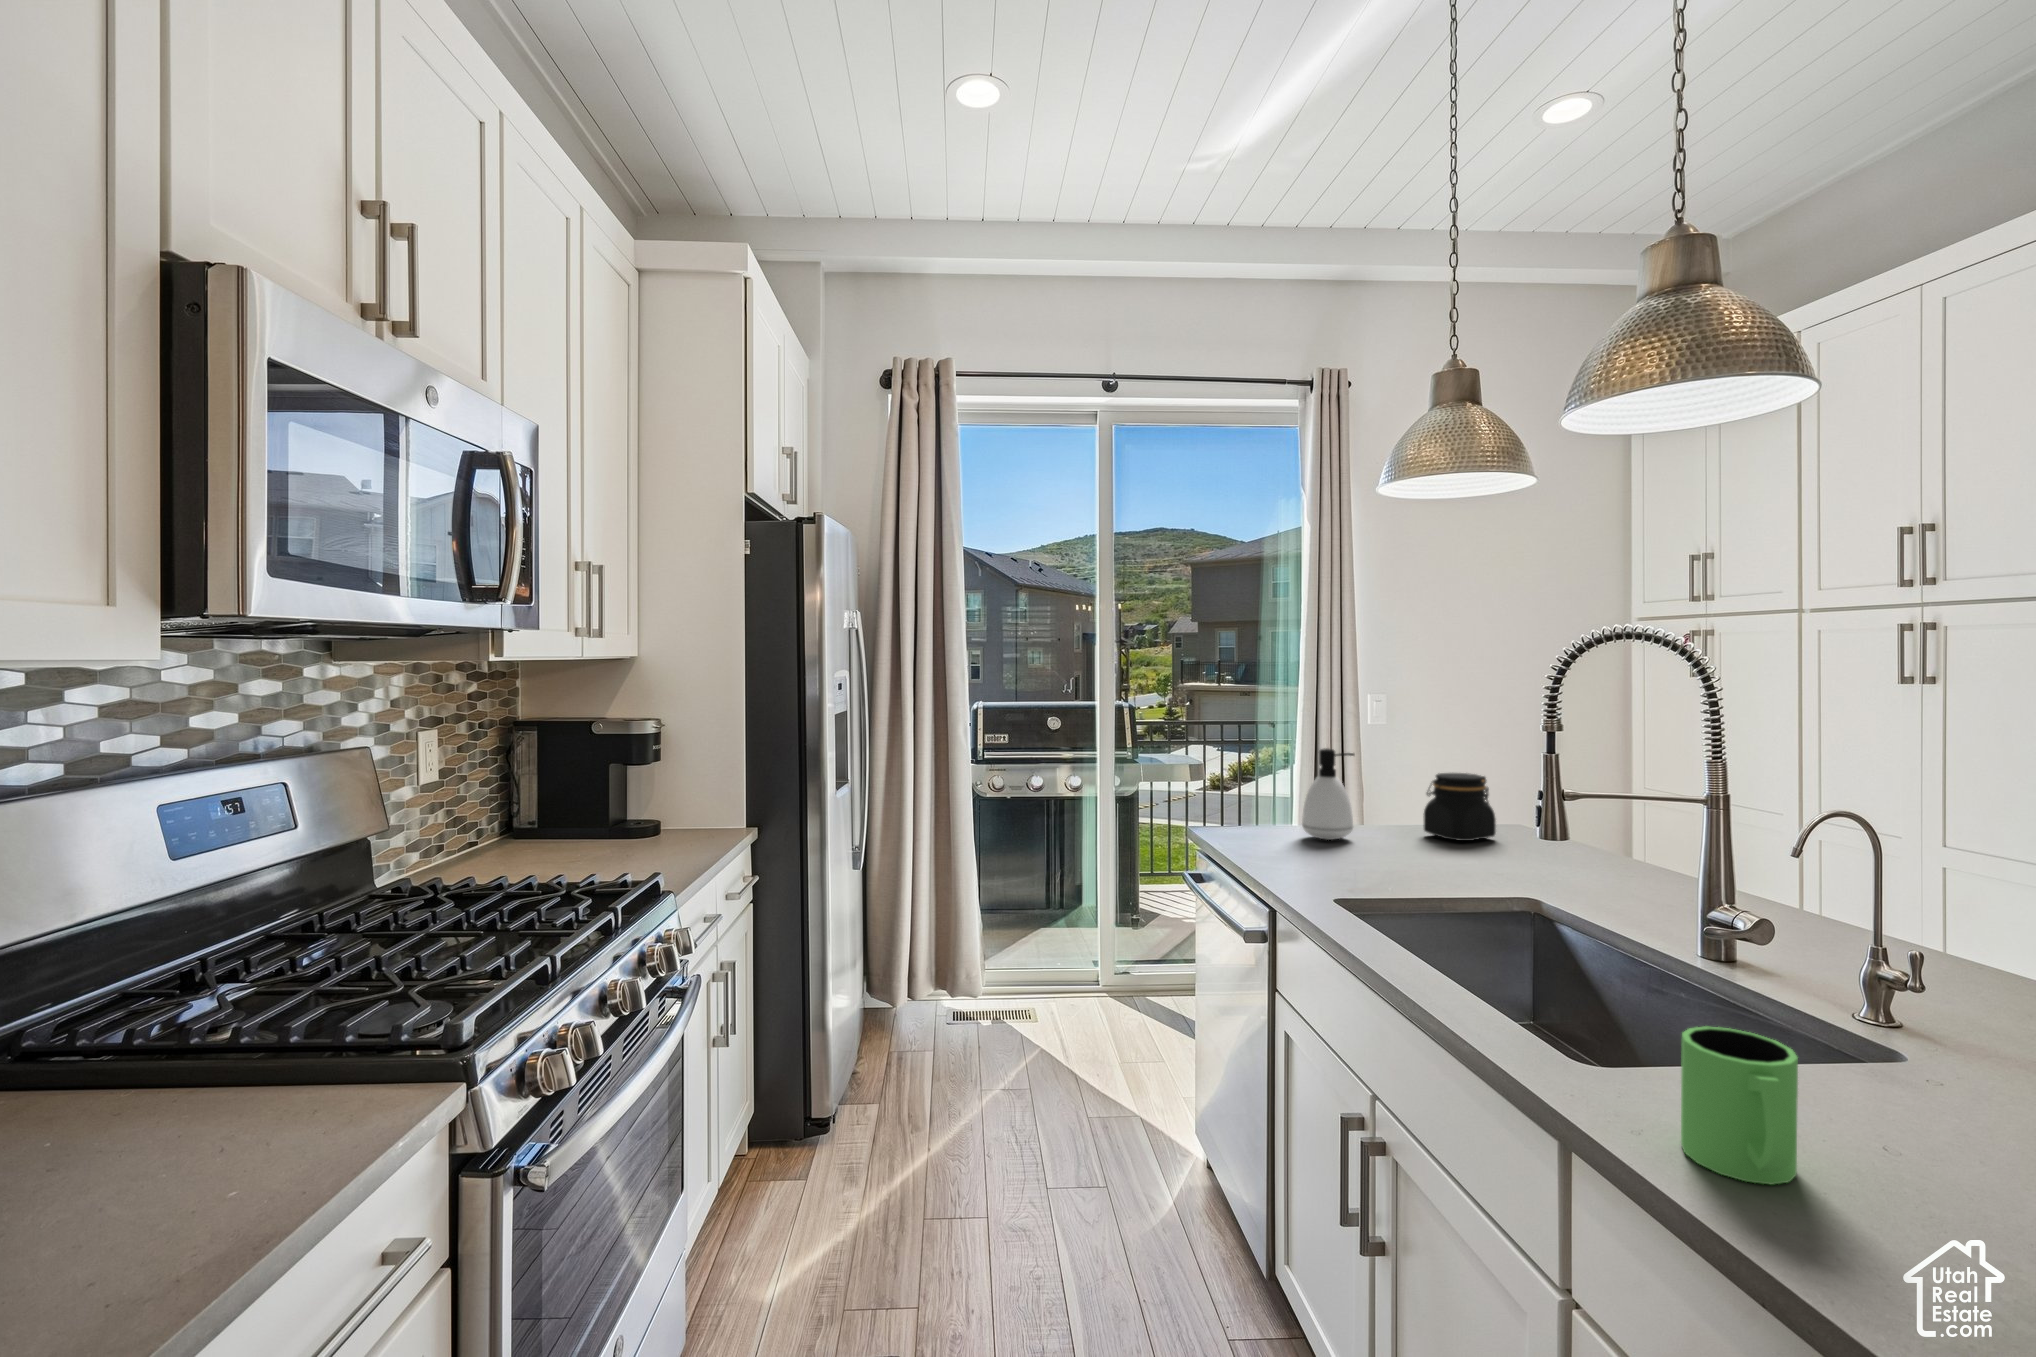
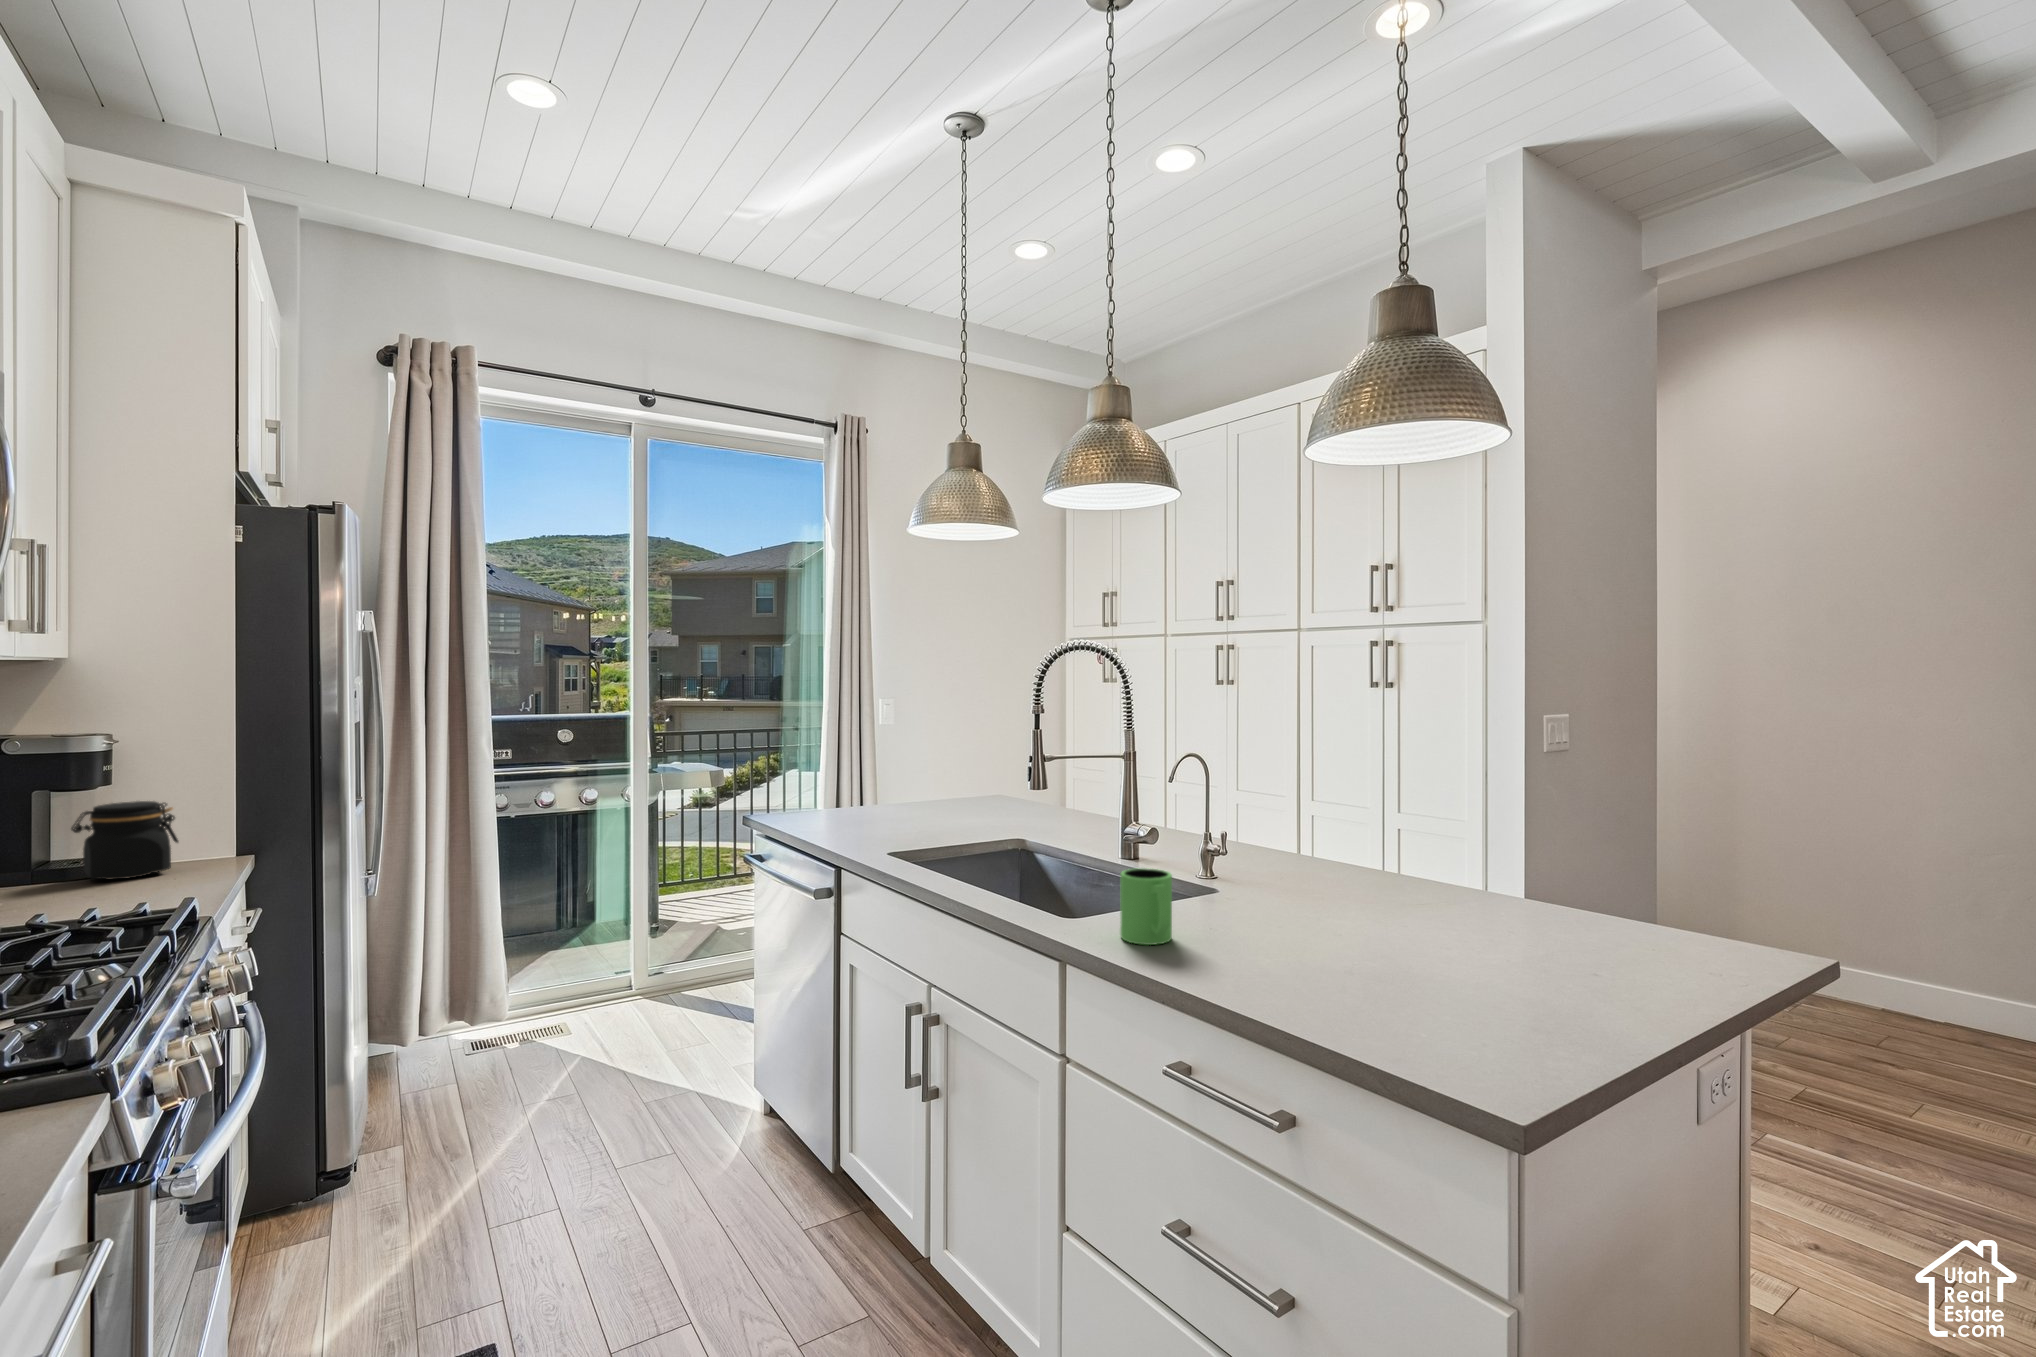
soap dispenser: present [1302,748,1354,840] -> none [846,741,888,816]
jar: present [1424,773,1496,841] -> present [71,801,178,879]

